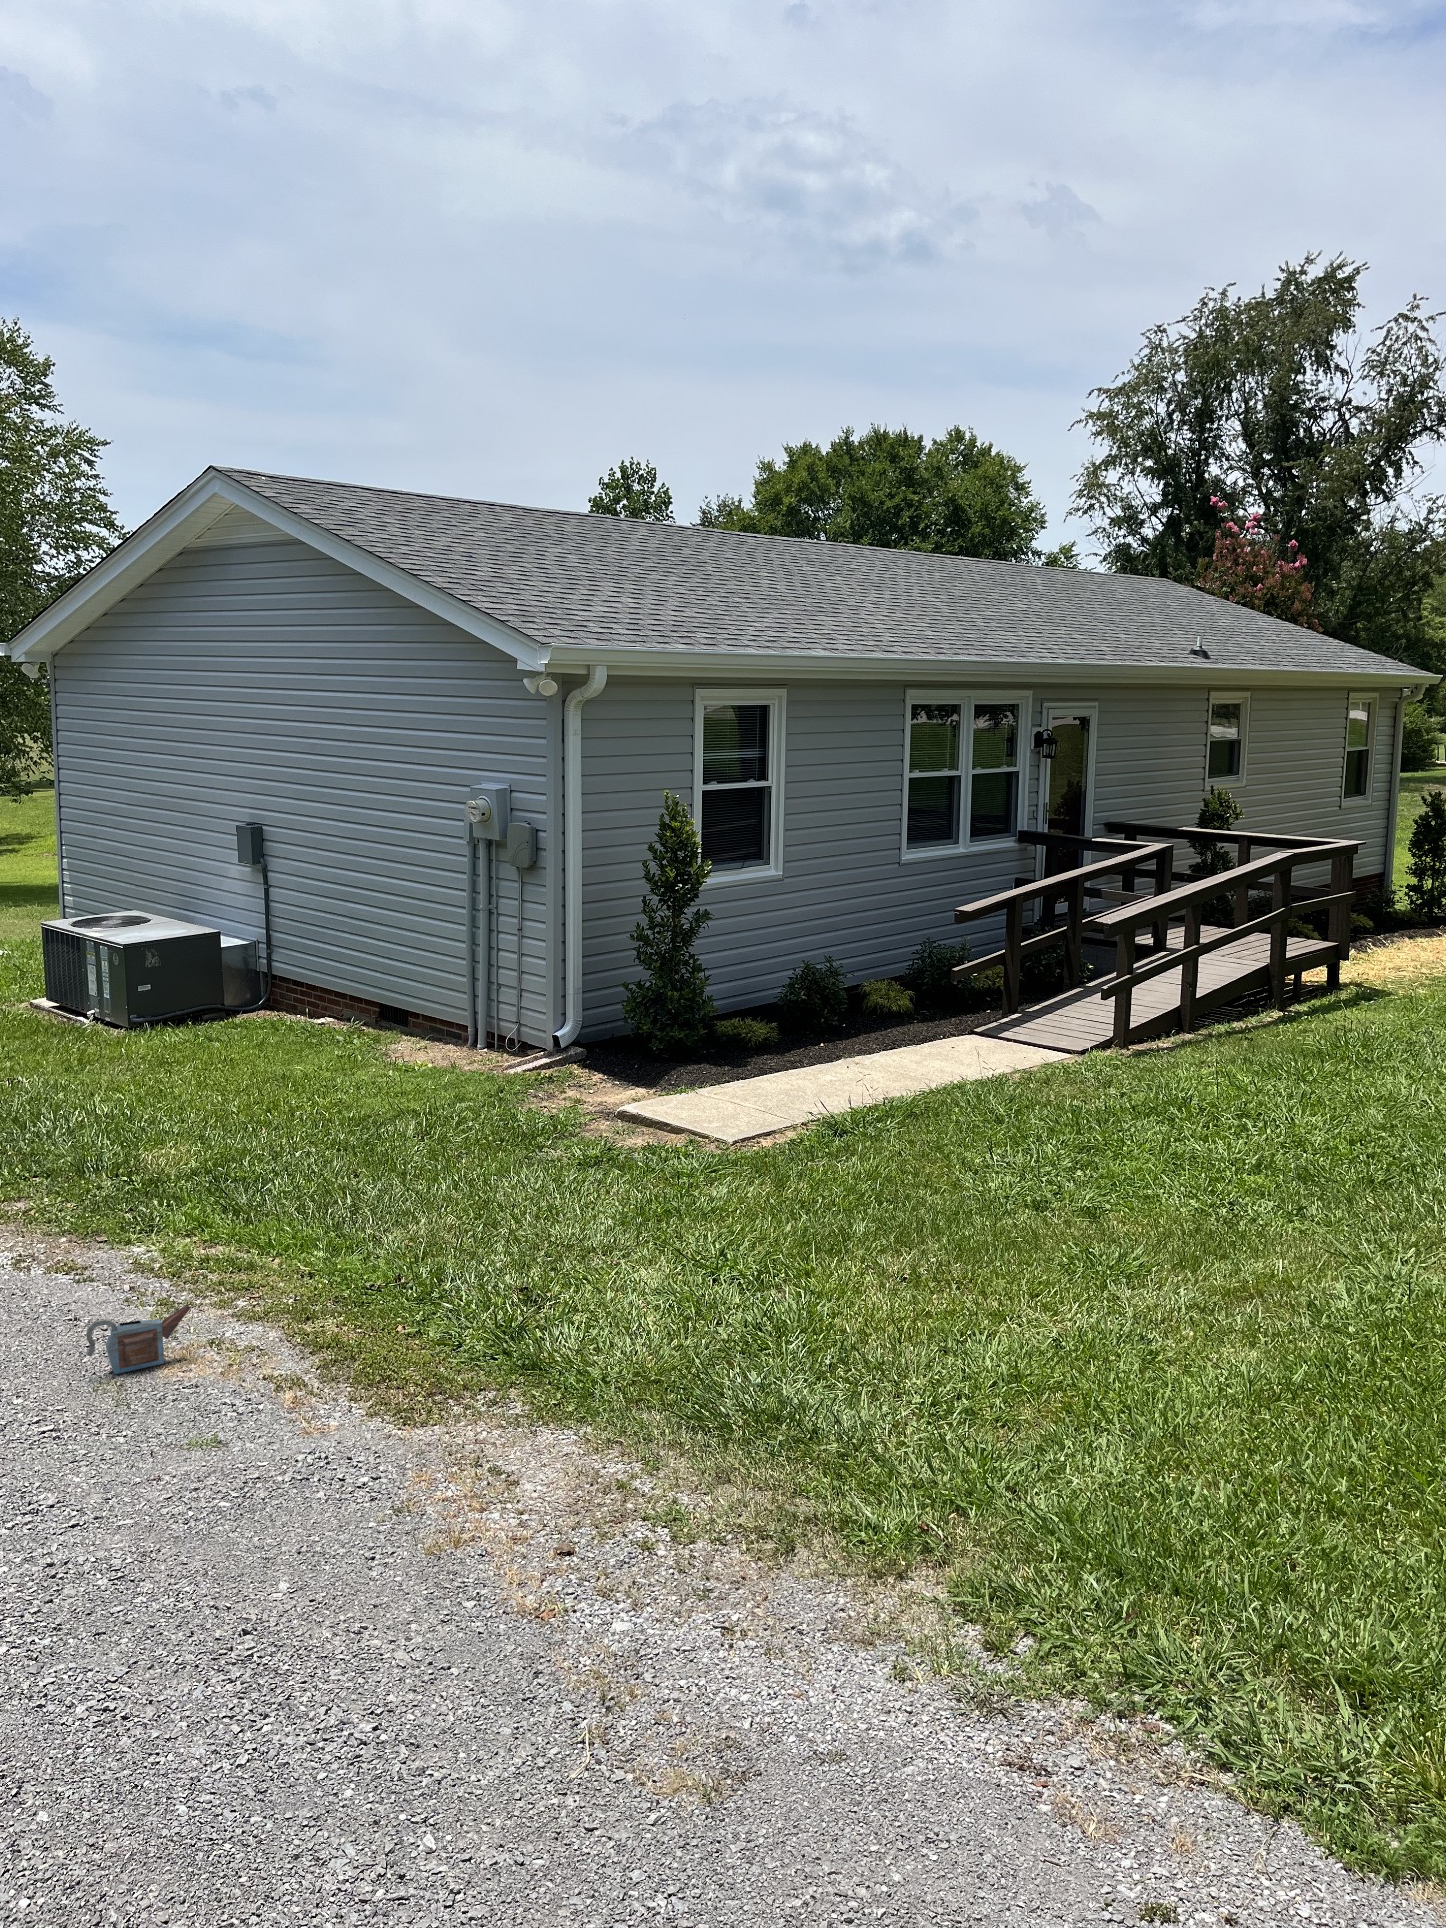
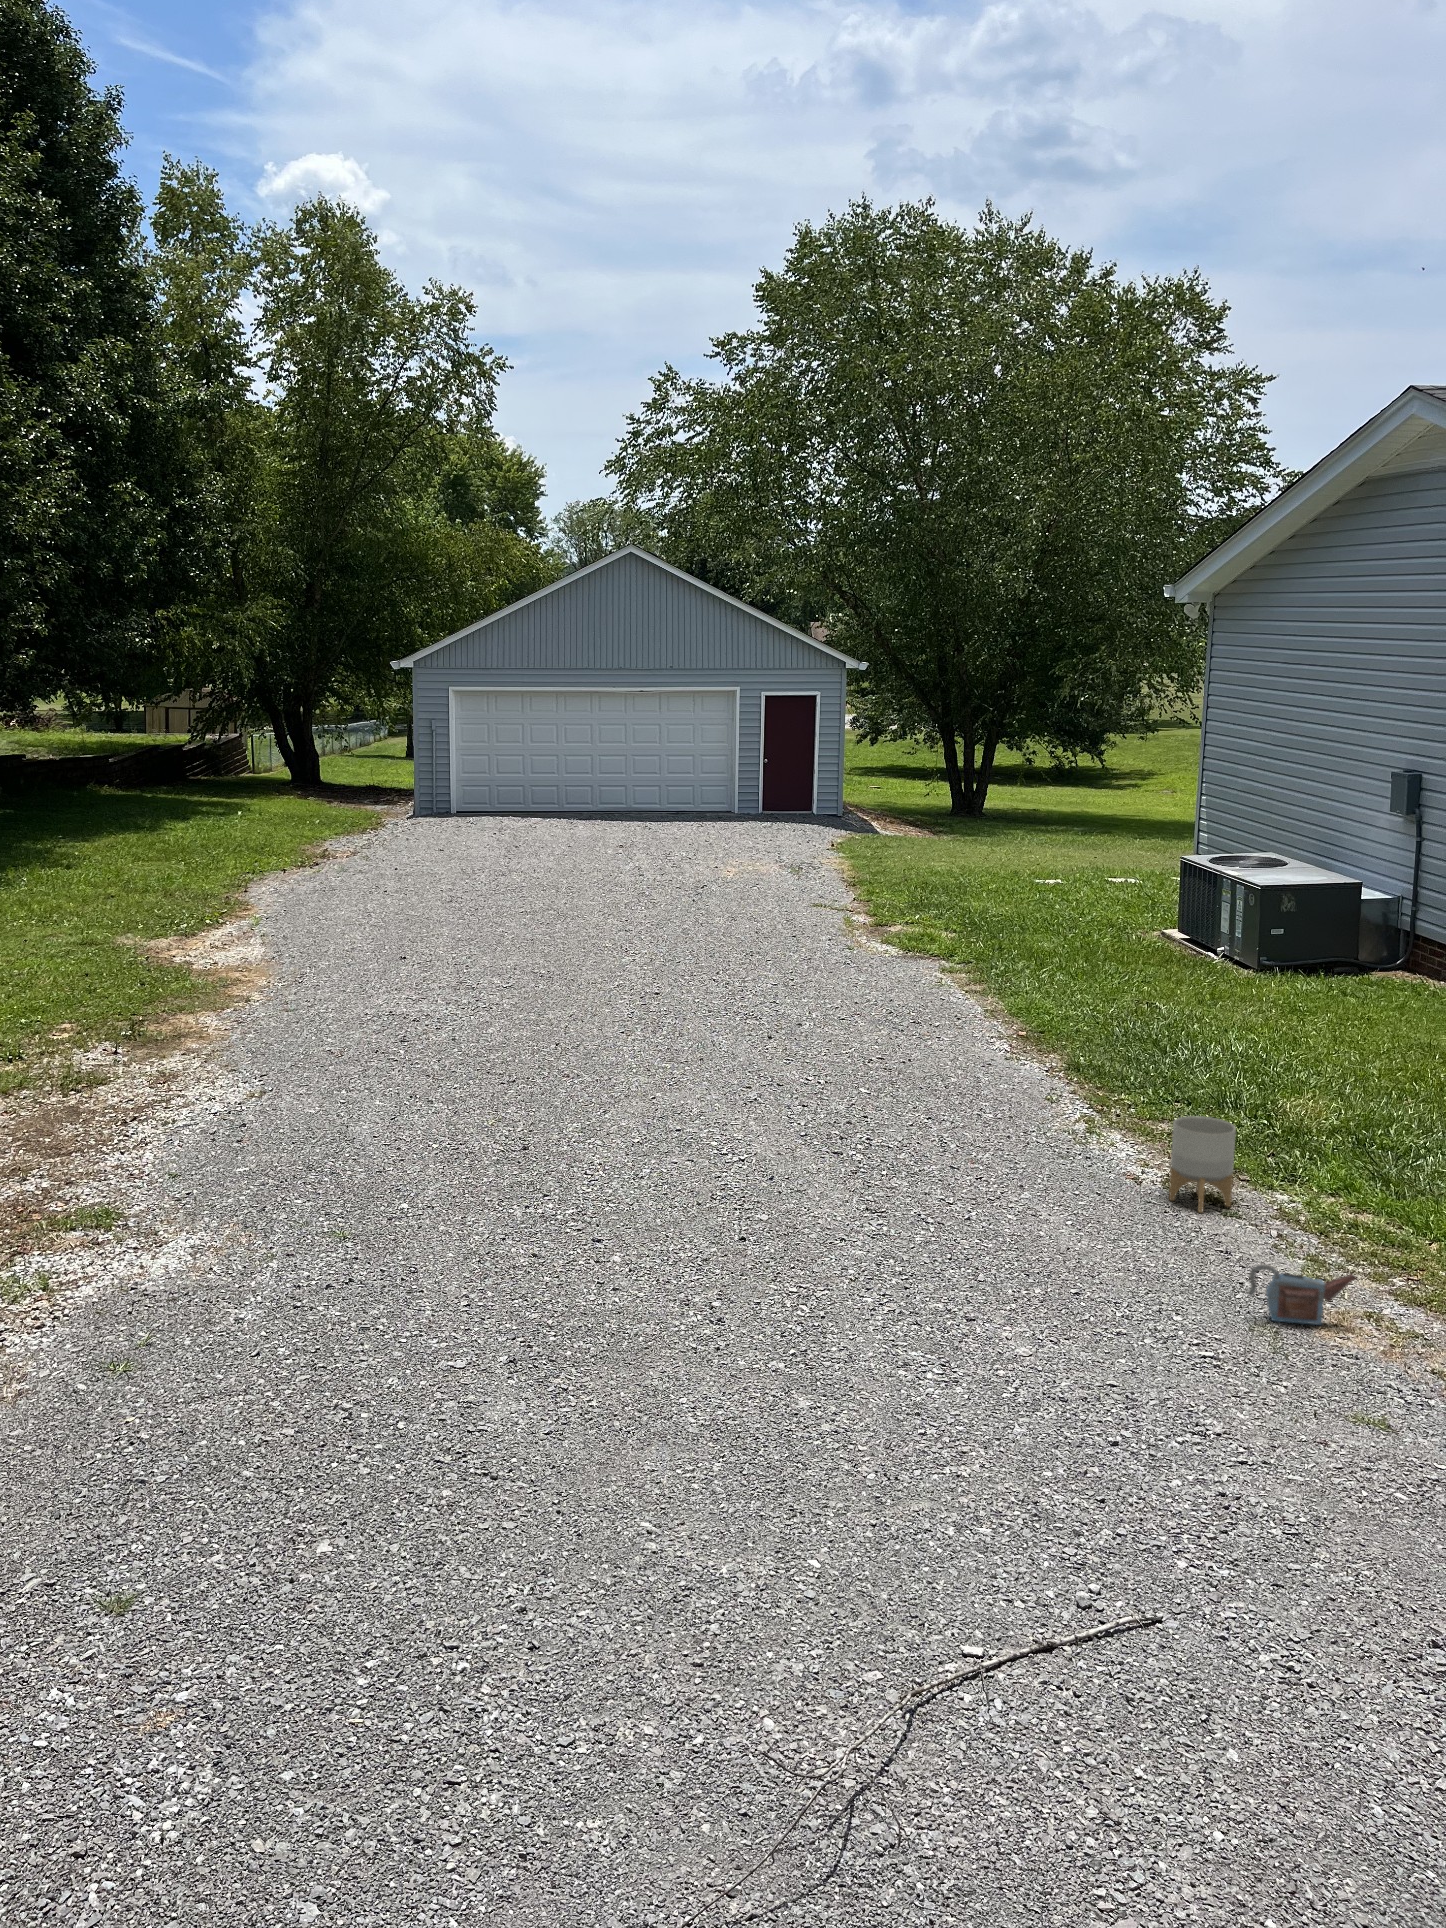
planter: none [8,1186,81,1287] -> present [1169,1116,1236,1213]

